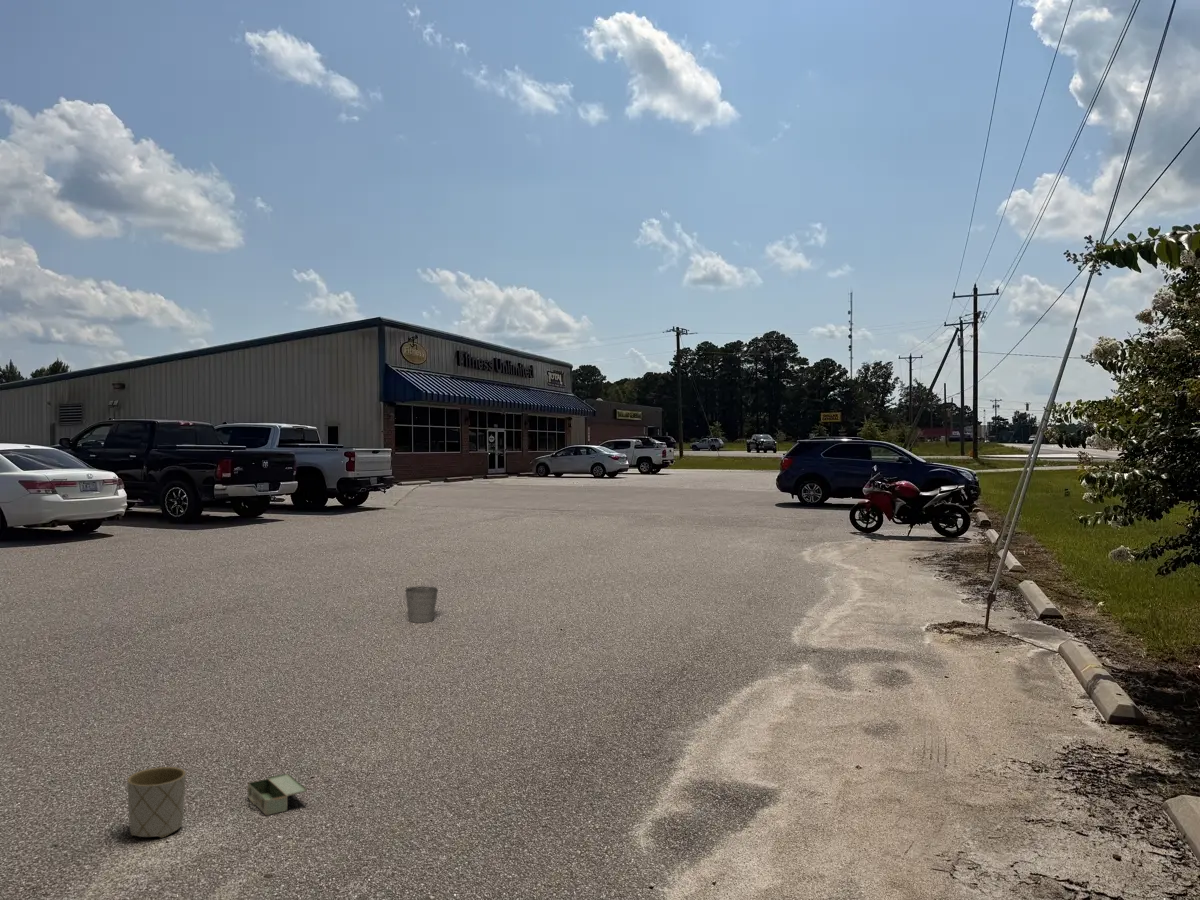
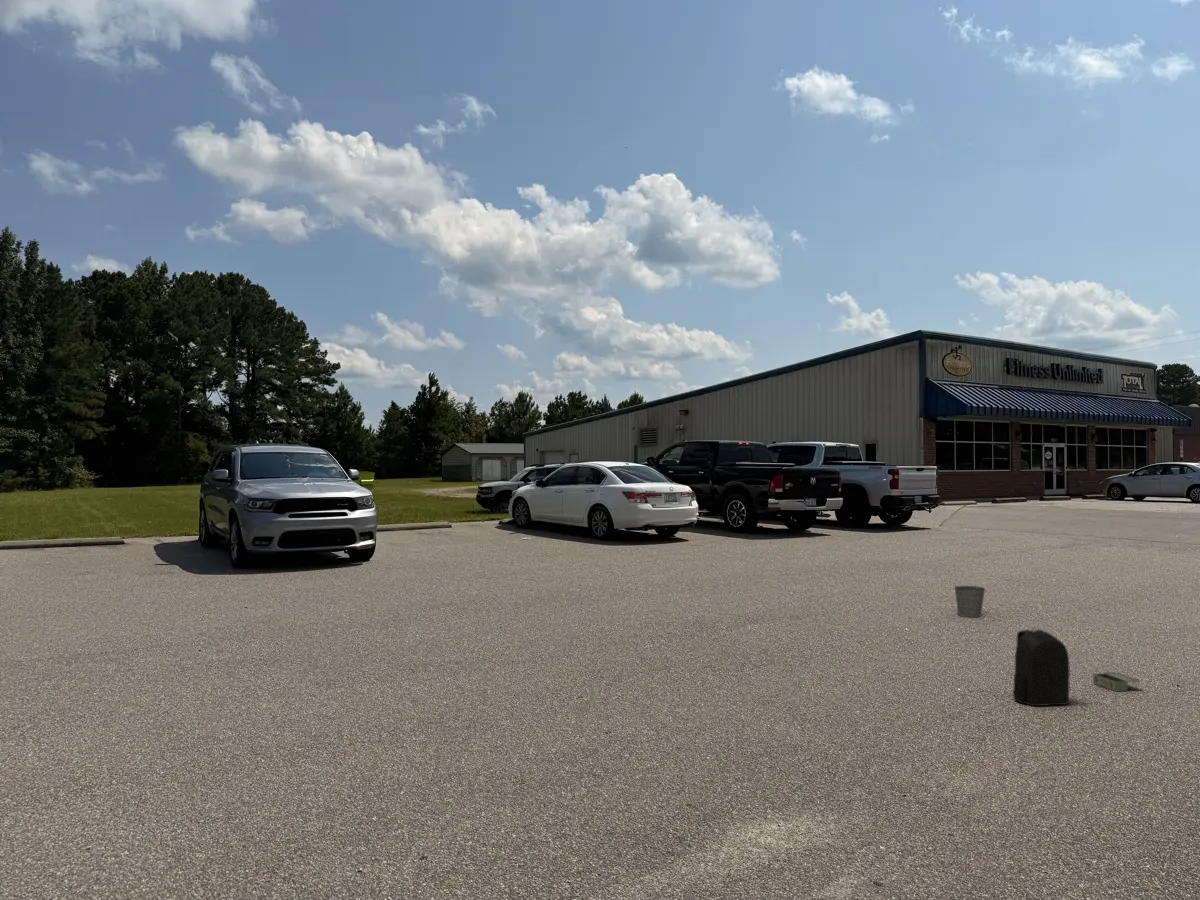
backpack: none [471,662,540,767] -> present [1013,629,1070,706]
planter: present [127,767,186,838] -> none [778,668,812,710]
toolbox: present [248,774,307,816] -> present [1093,673,1138,691]

